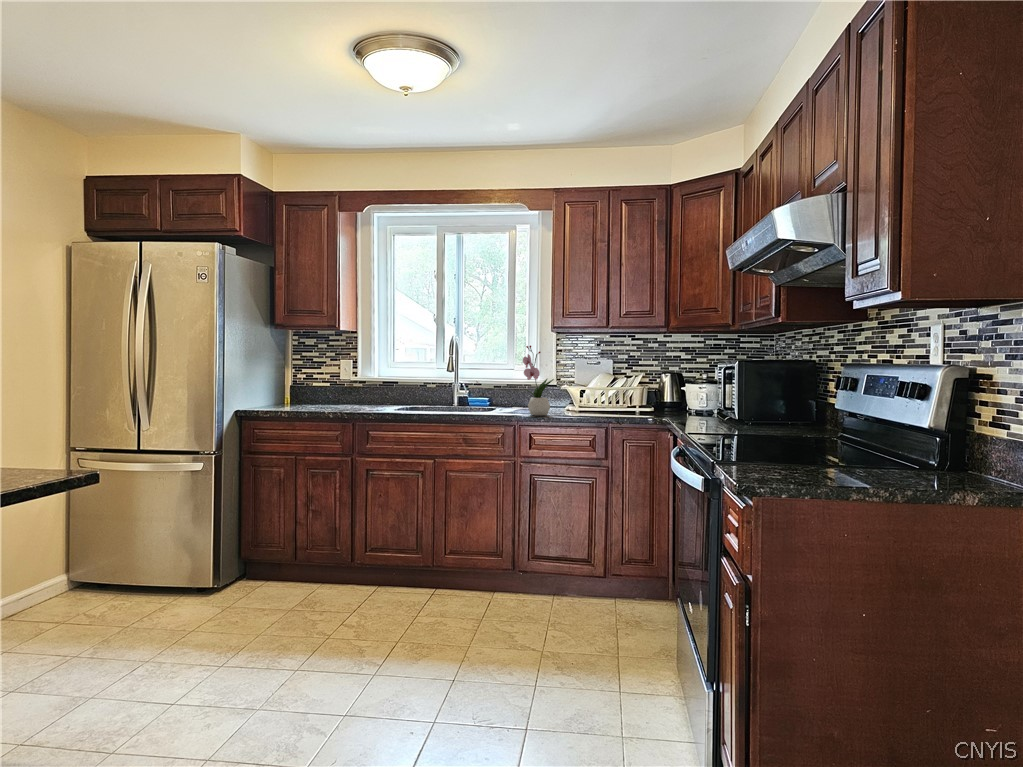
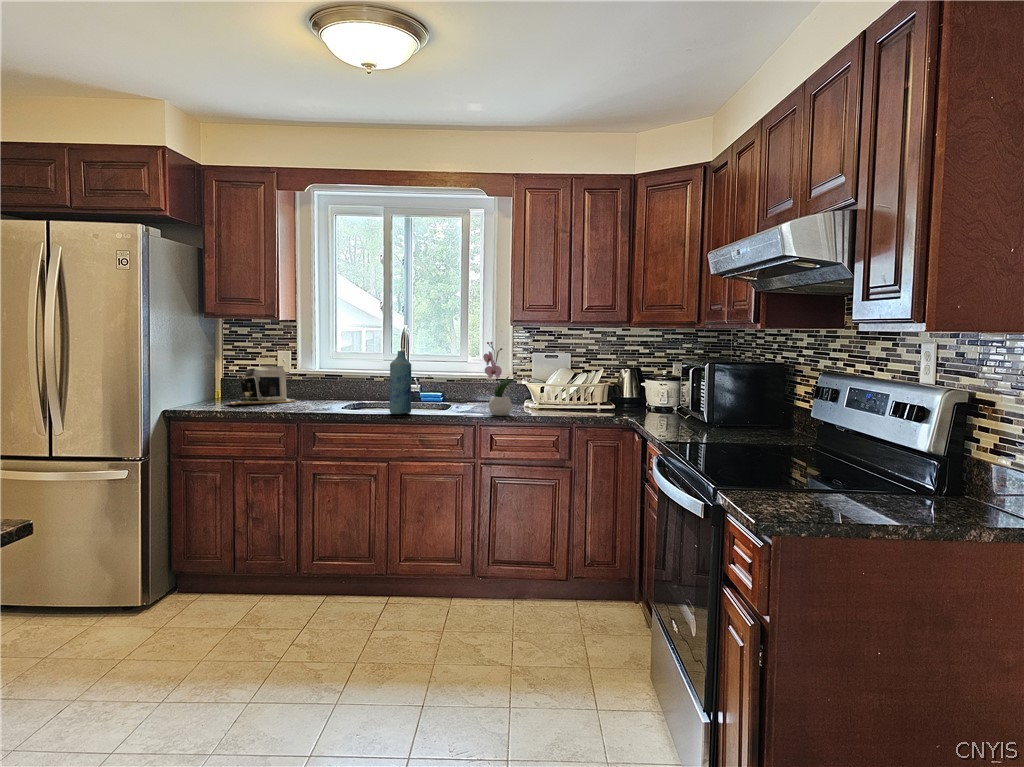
bottle: none [435,355,456,414] -> present [390,351,411,414]
coffee maker: none [291,373,355,407] -> present [228,366,296,405]

